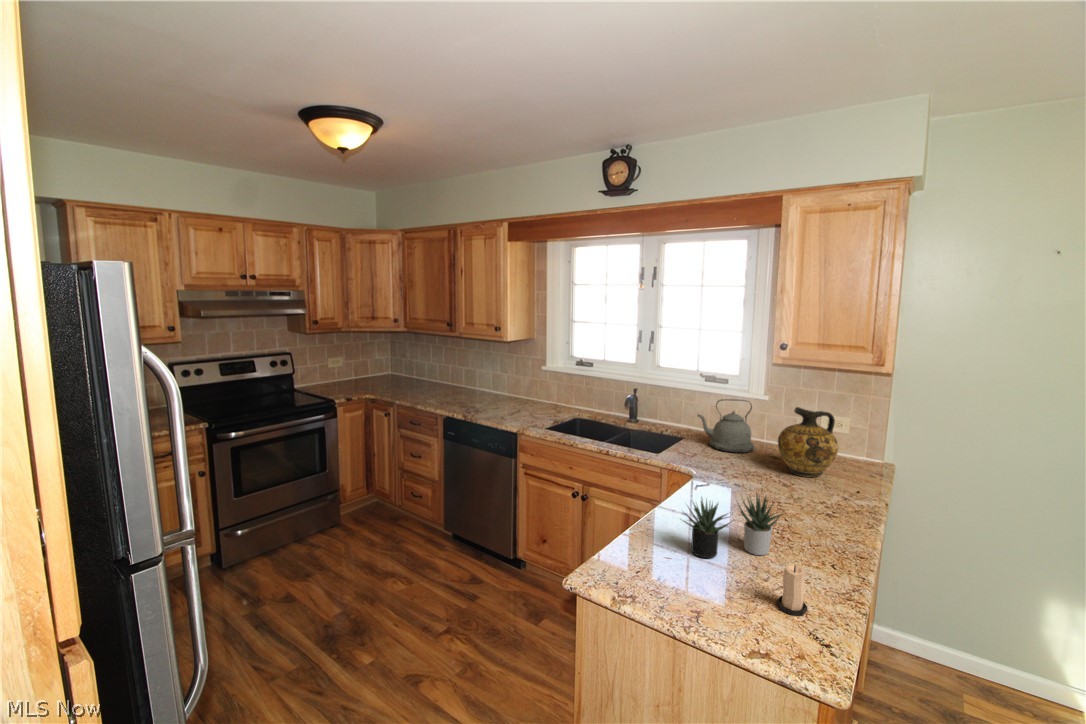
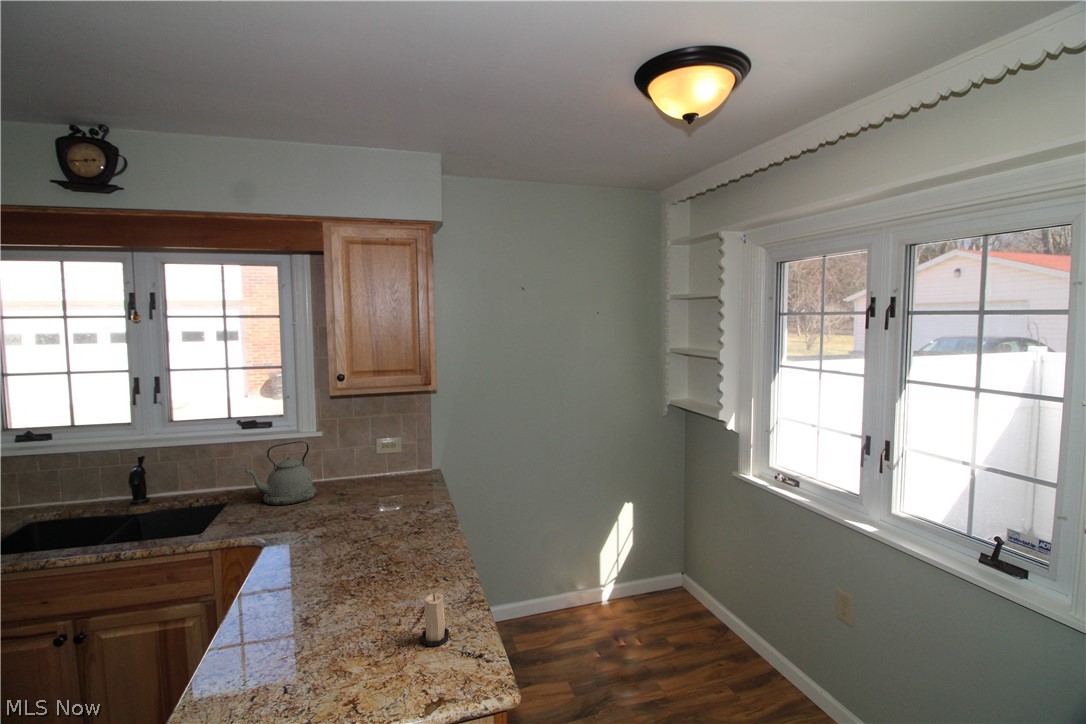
ceramic jug: present [778,407,839,477] -> none [347,436,404,506]
succulent plant: present [683,495,783,558] -> none [287,533,398,635]

